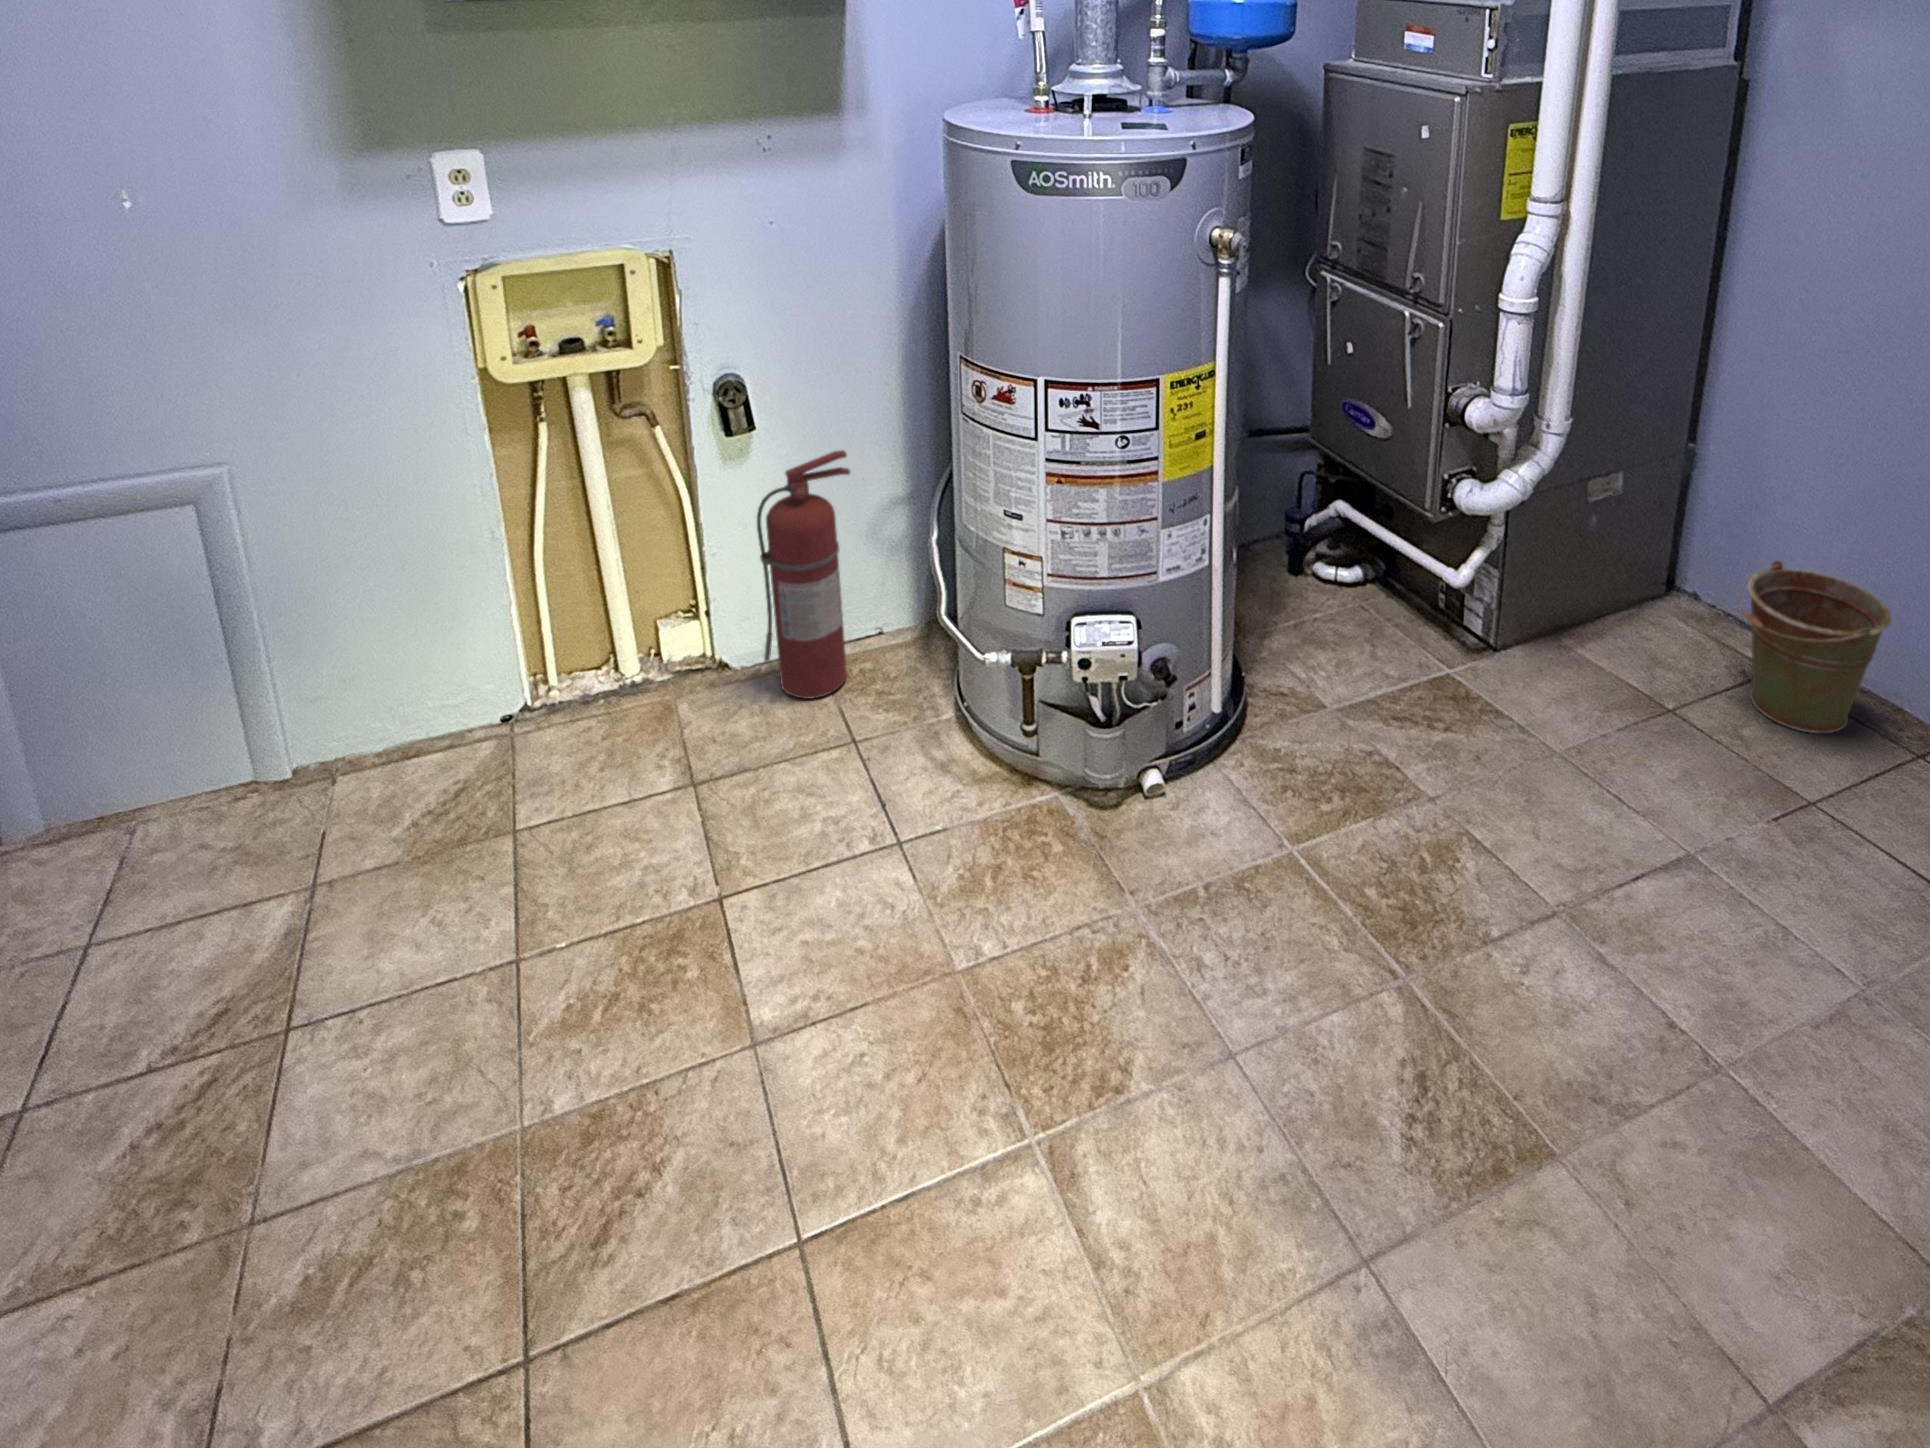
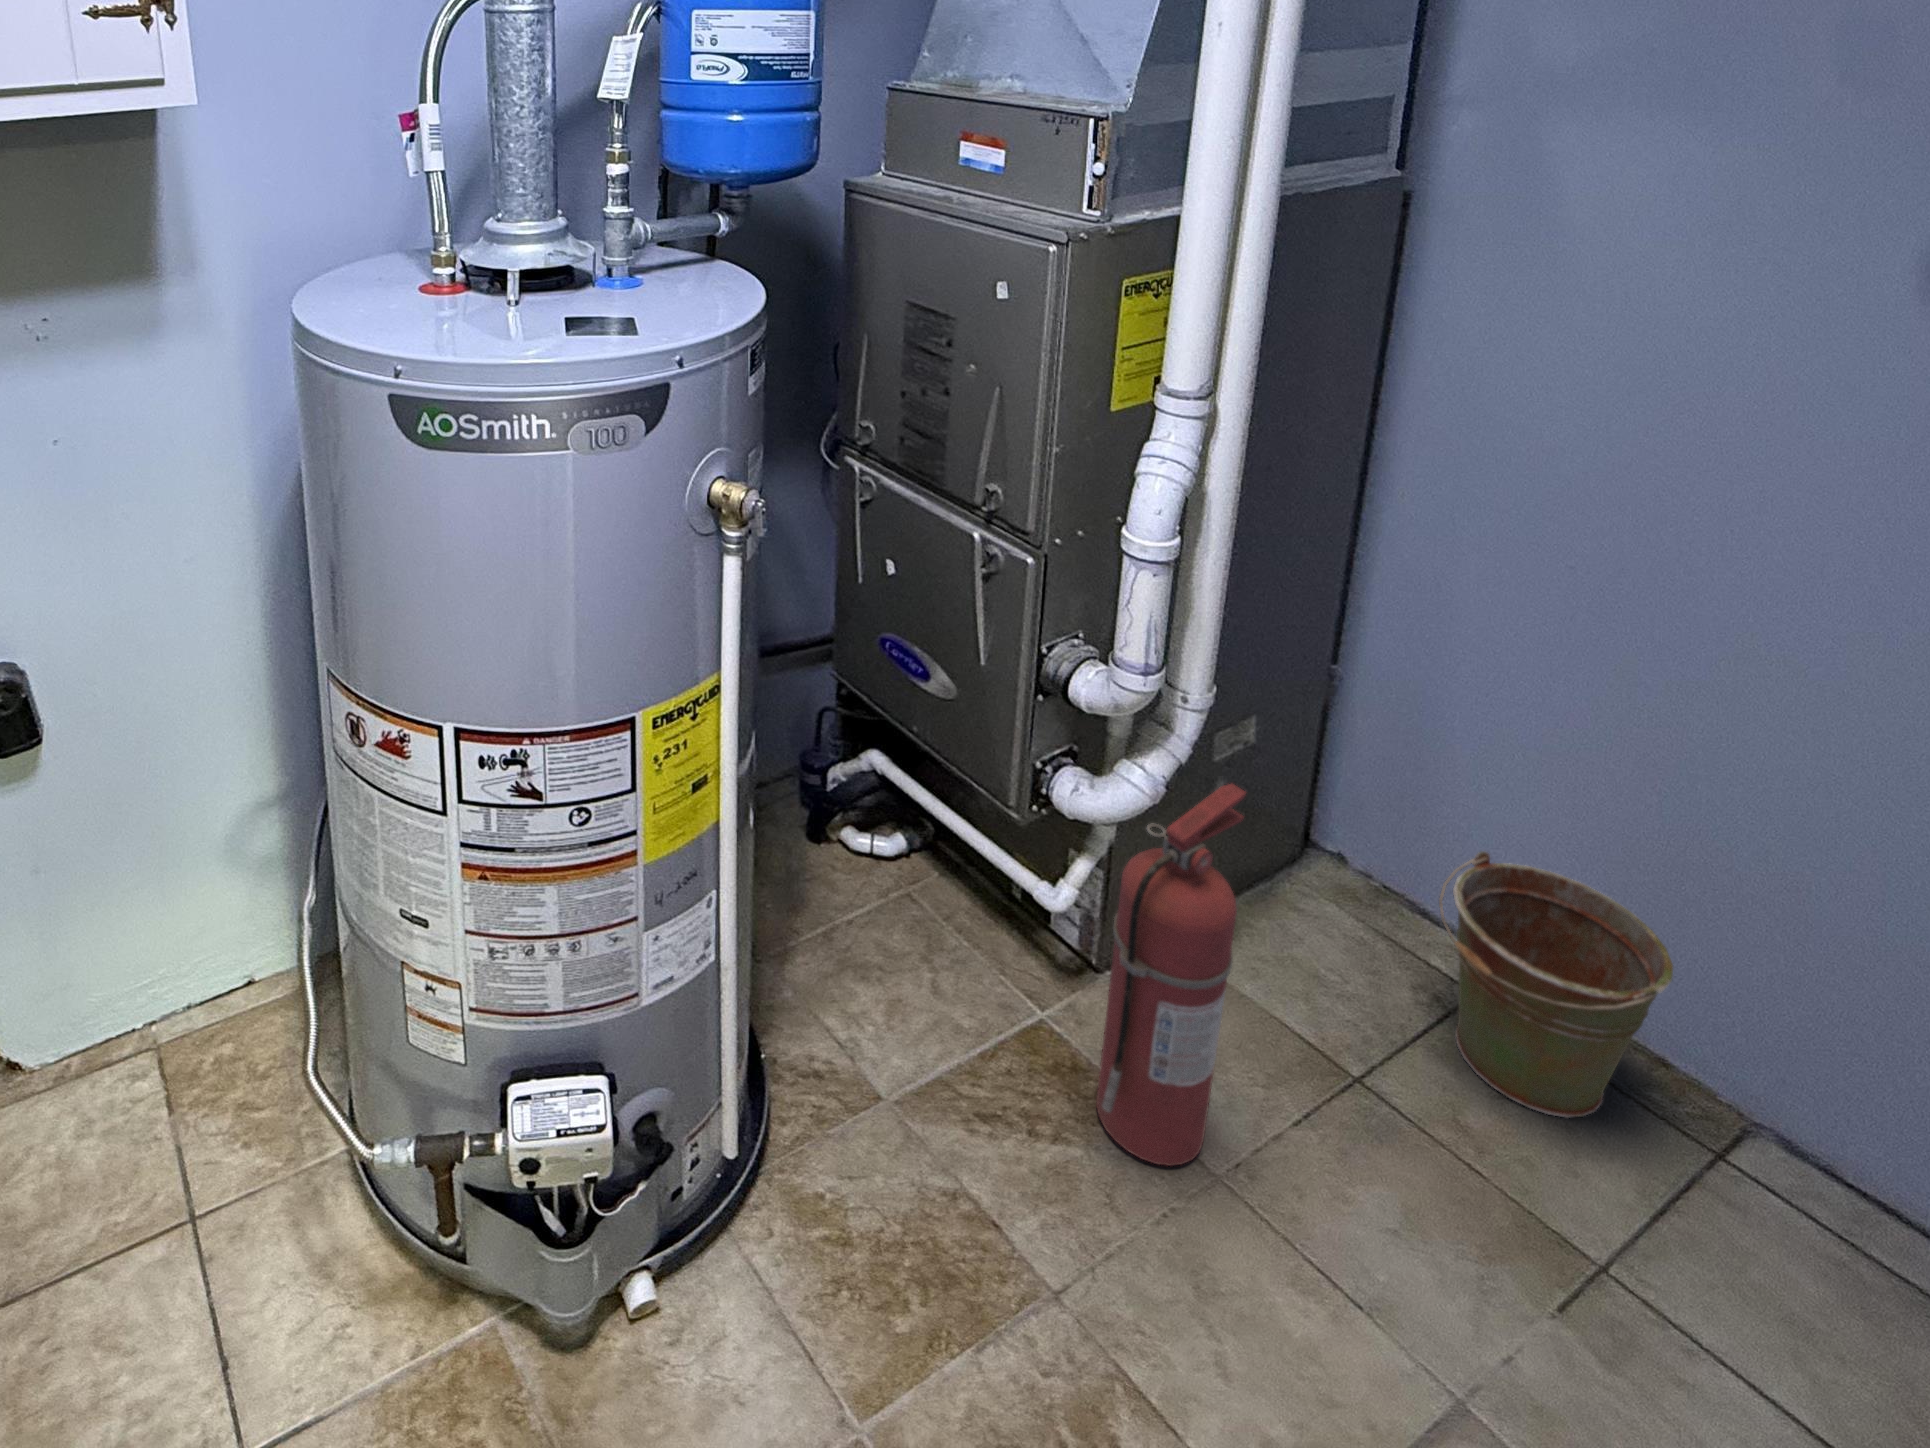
fire extinguisher: present [757,450,850,699] -> present [1096,784,1246,1166]

